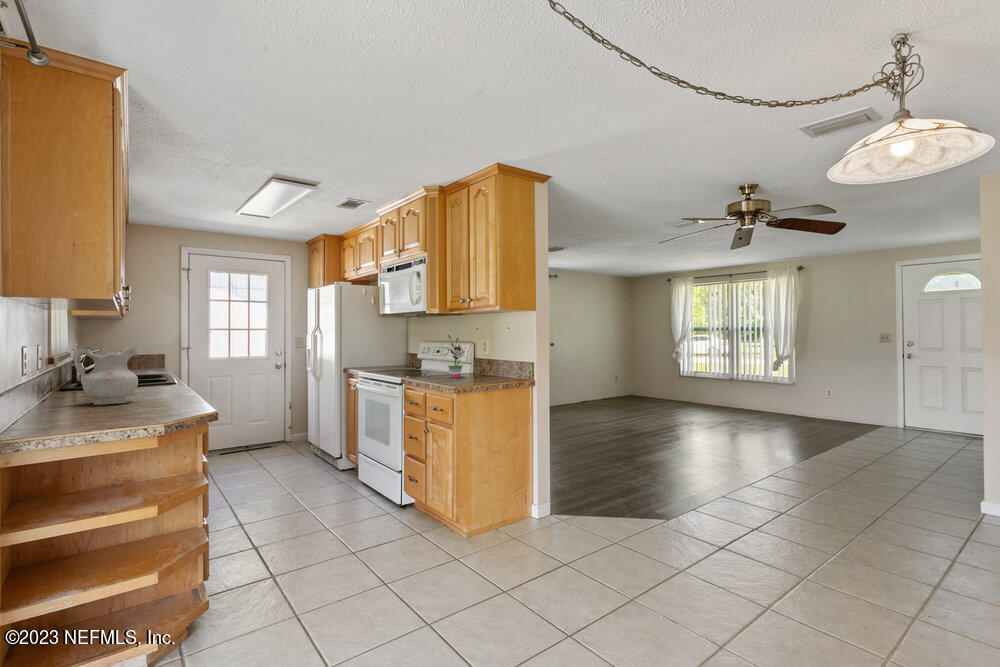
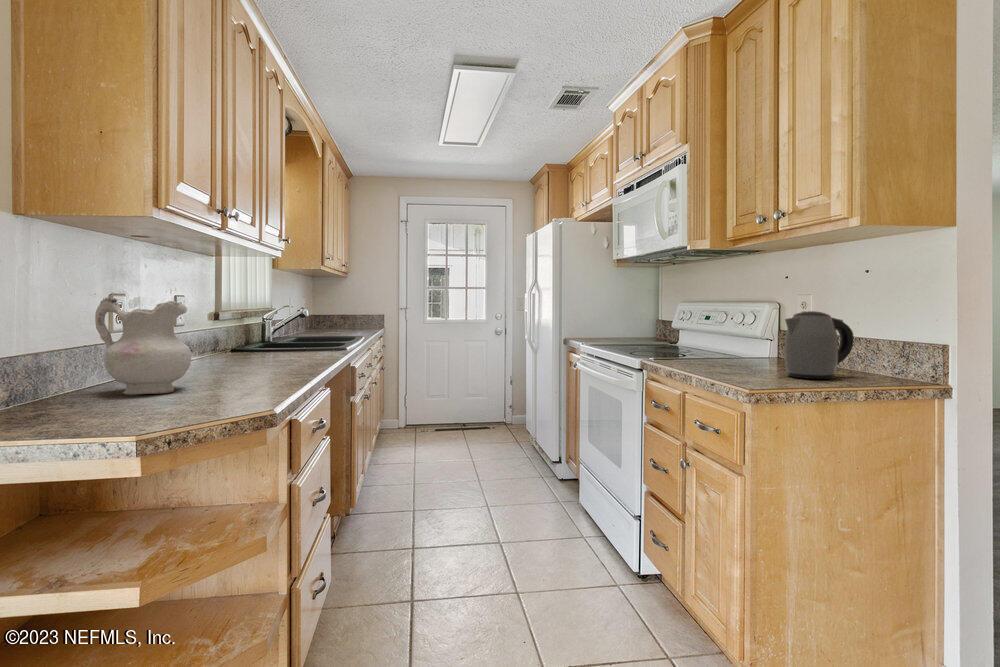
potted plant: present [448,335,465,378] -> none [728,286,764,366]
kettle: none [472,349,502,381] -> present [784,311,854,379]

